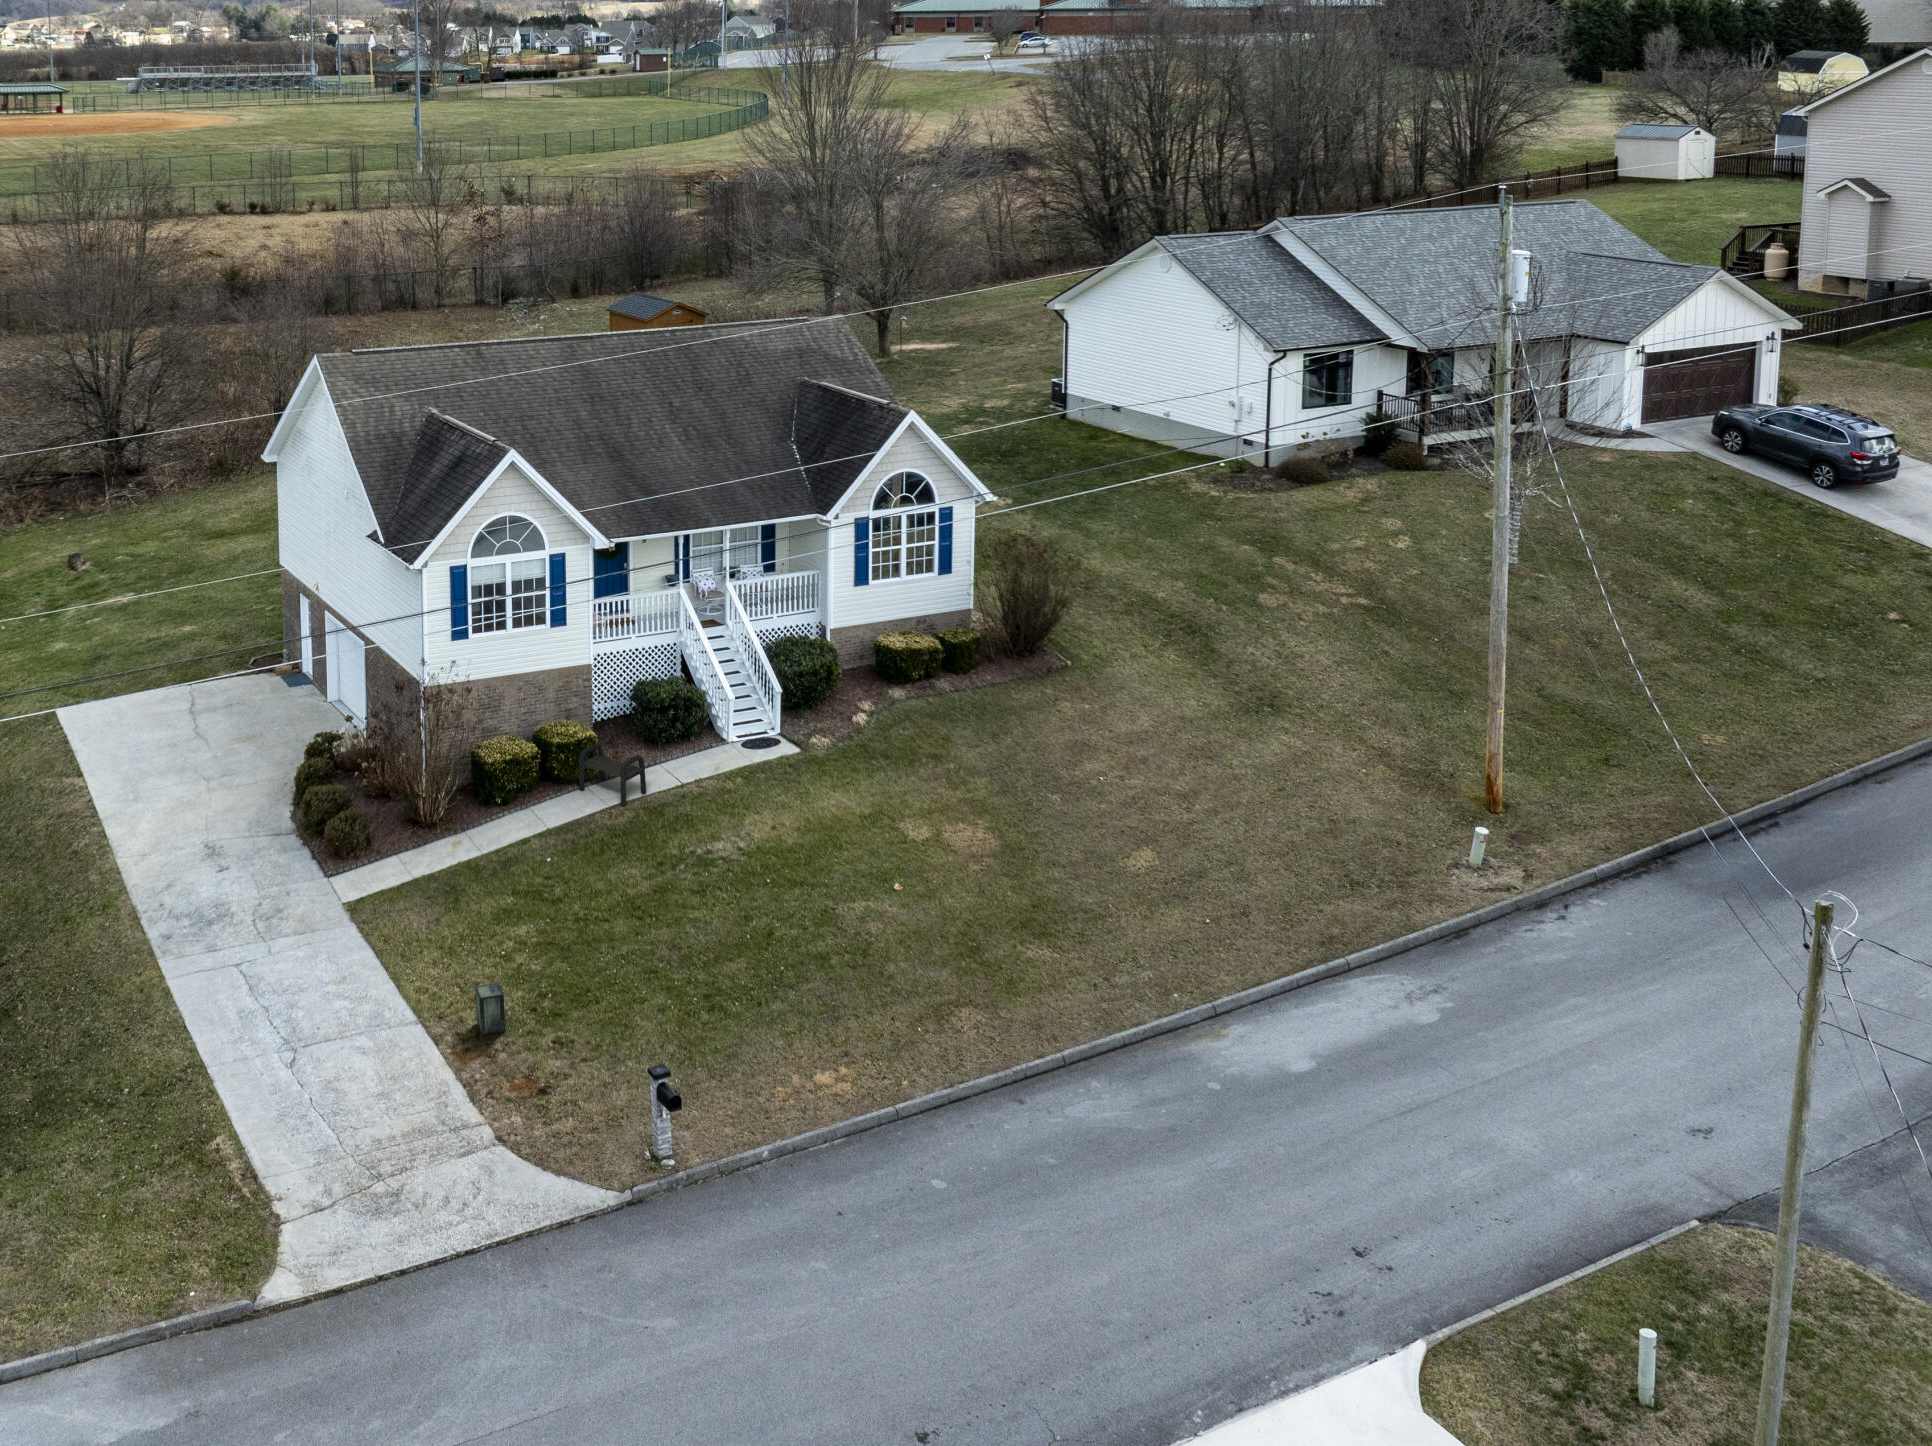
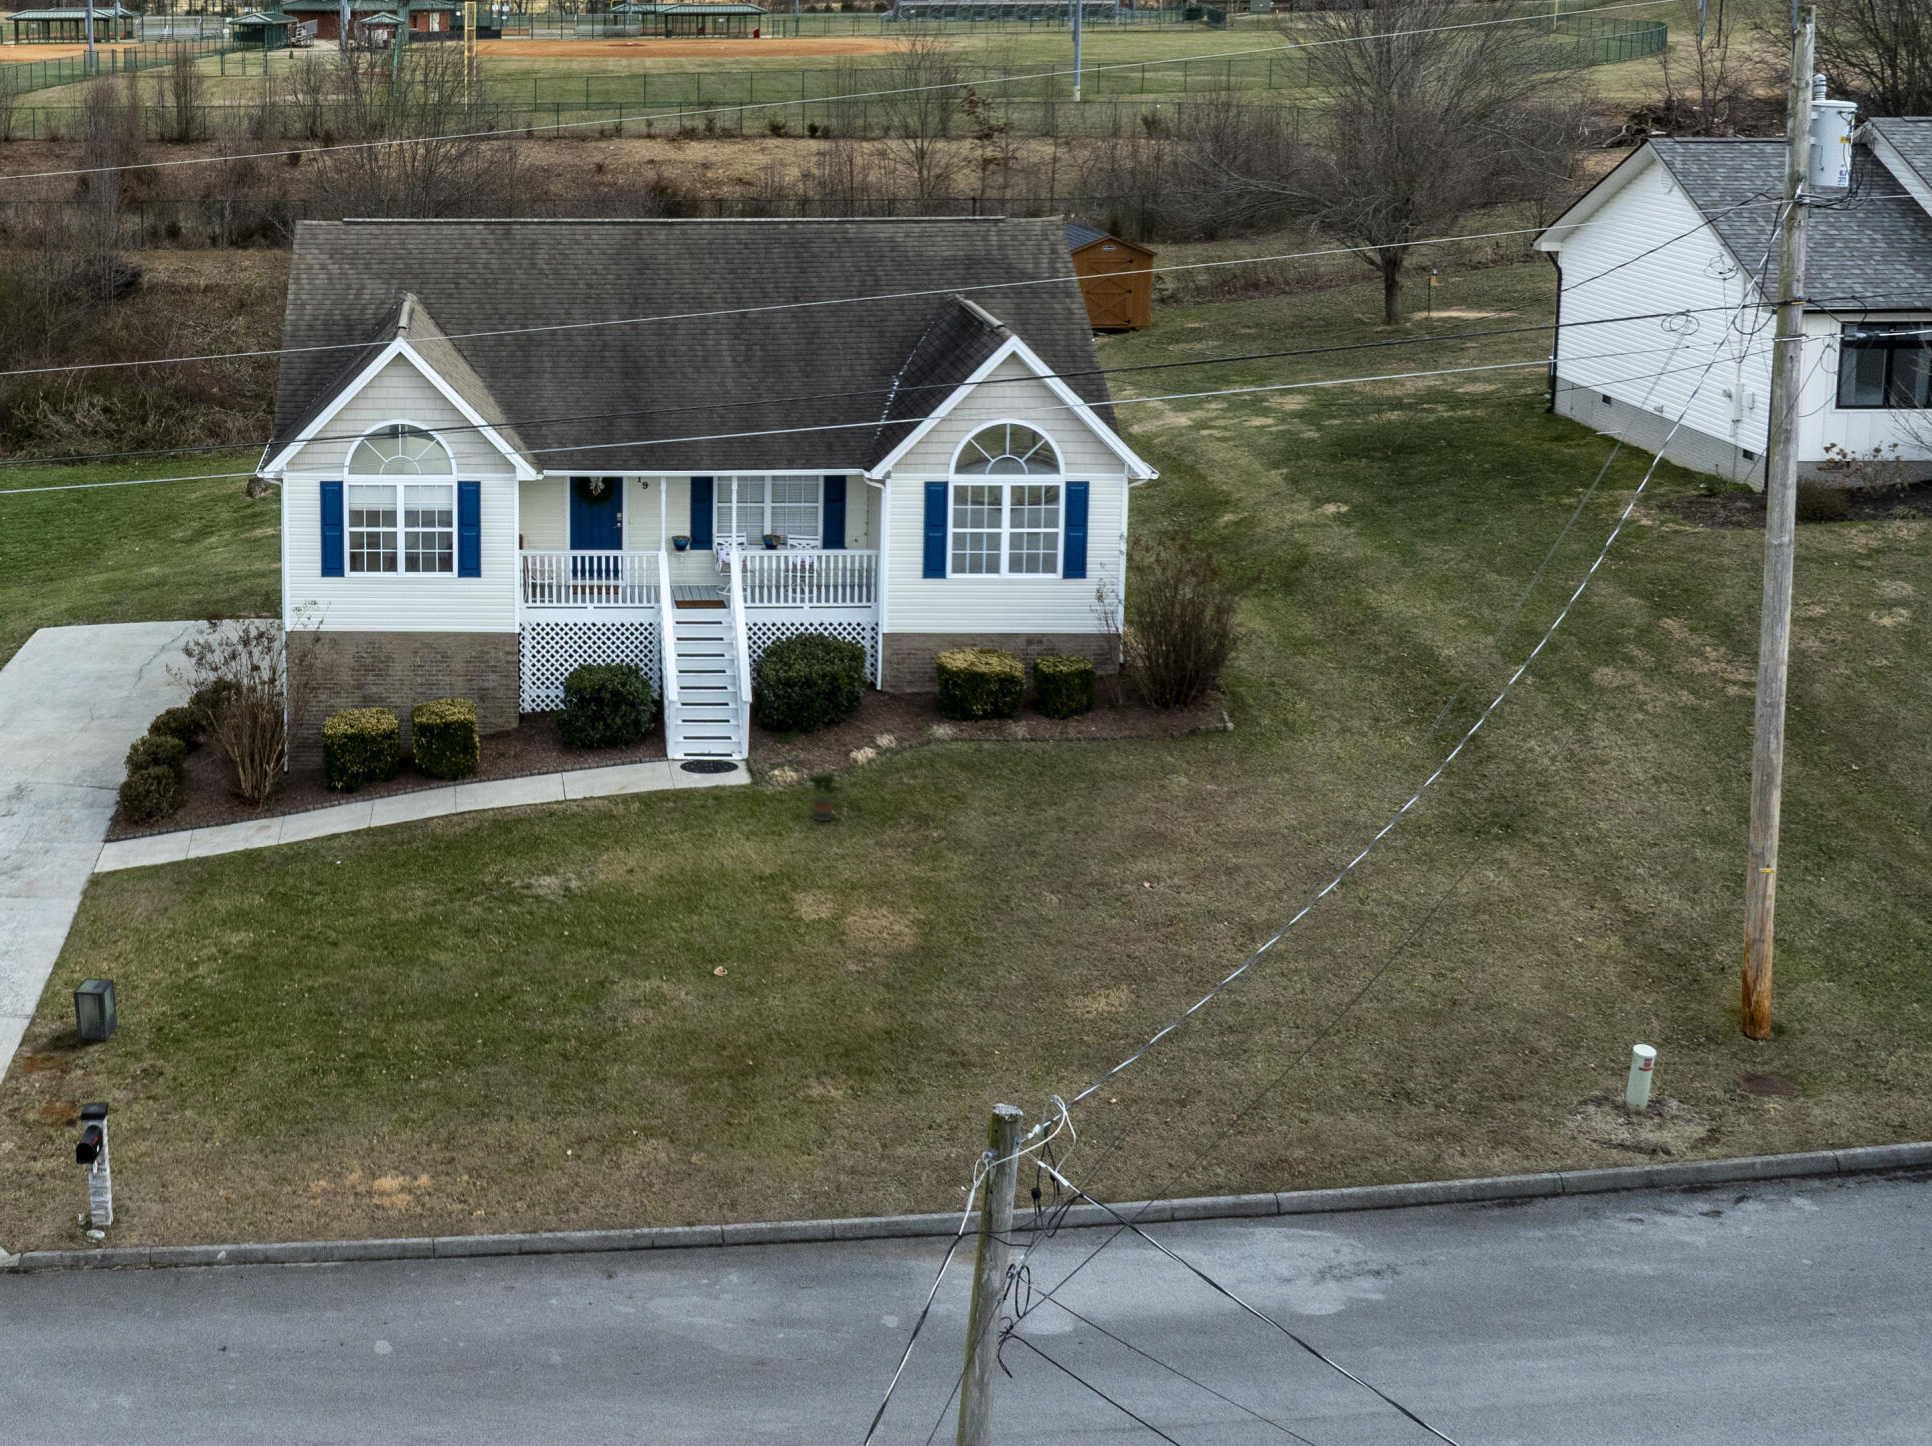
potted tree: none [860,739,883,773] -> present [809,775,836,821]
bench: present [579,743,646,804] -> none [448,729,520,808]

